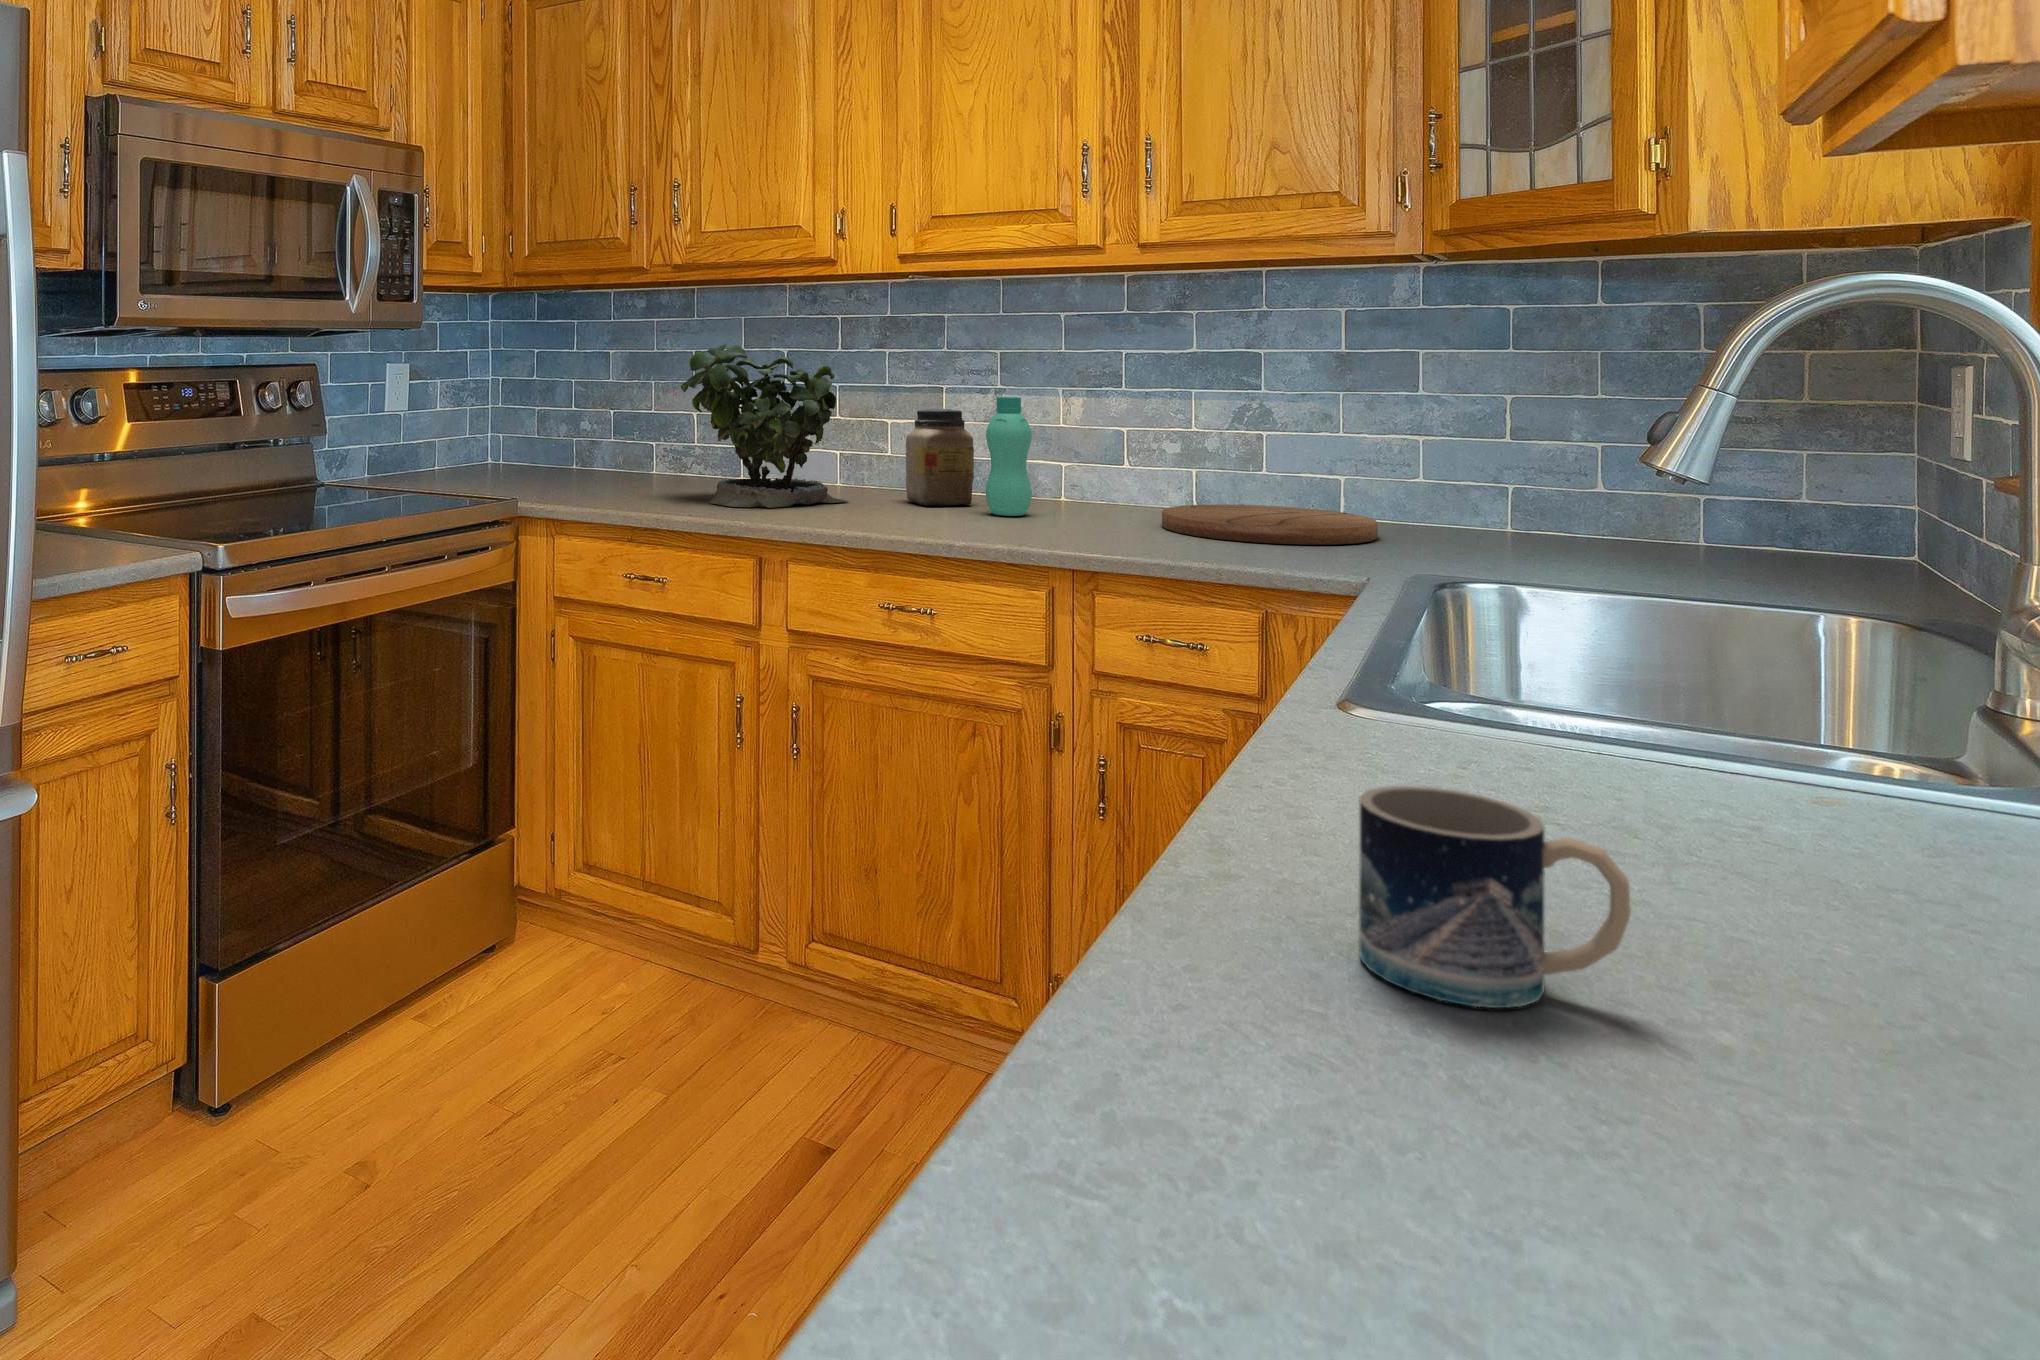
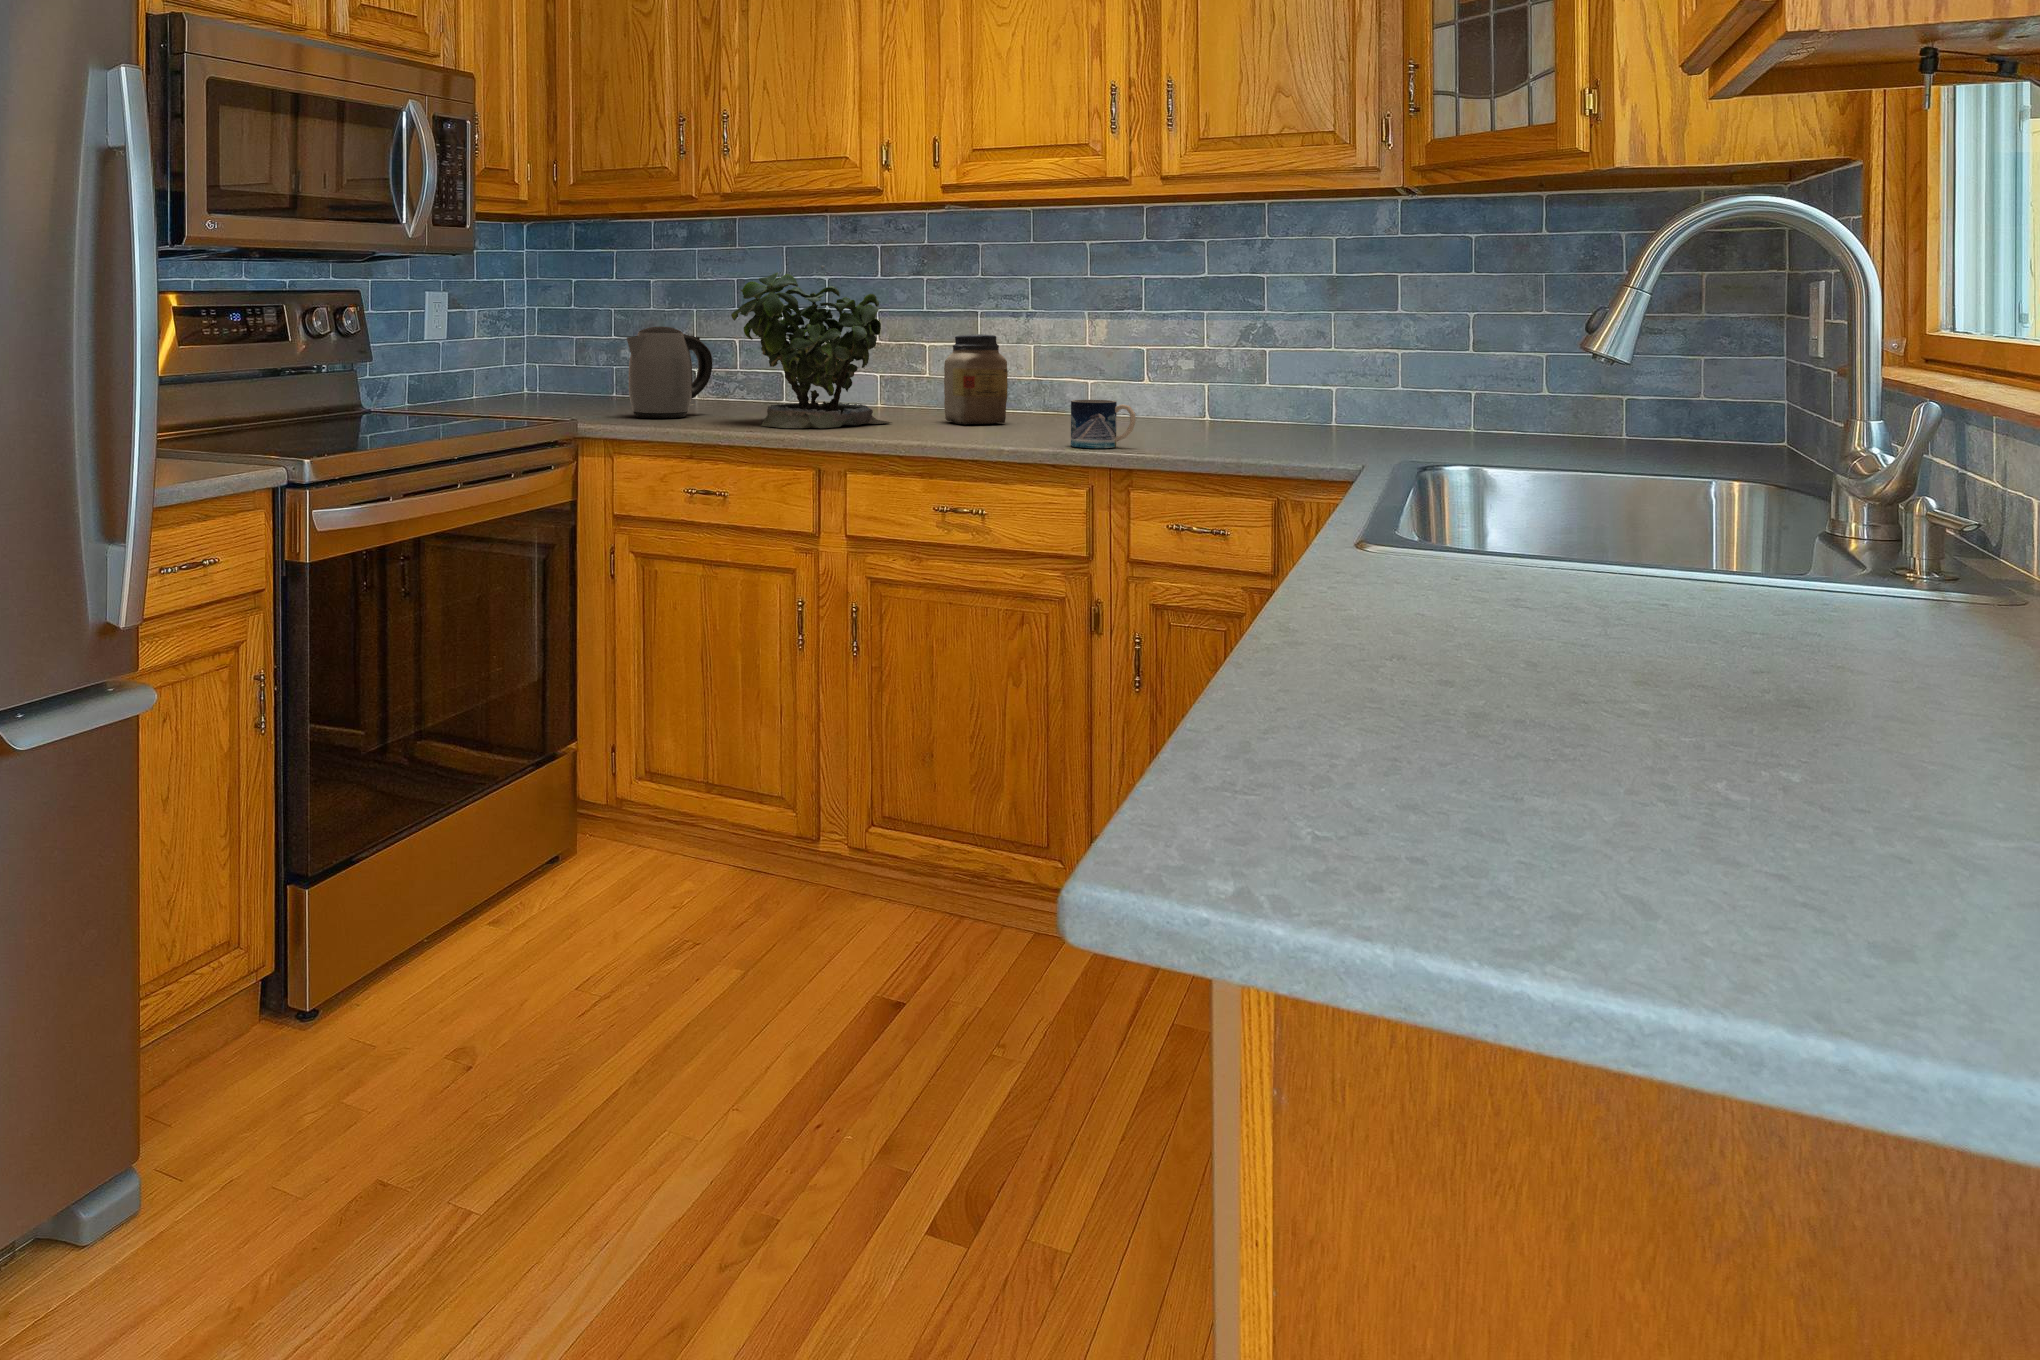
kettle: none [578,397,667,491] -> present [627,326,712,418]
bottle: present [986,397,1032,516] -> none [1021,321,1063,430]
cutting board: present [1162,504,1378,545] -> none [1179,417,1362,445]
mug: present [1359,786,1631,1008] -> present [1071,400,1136,448]

